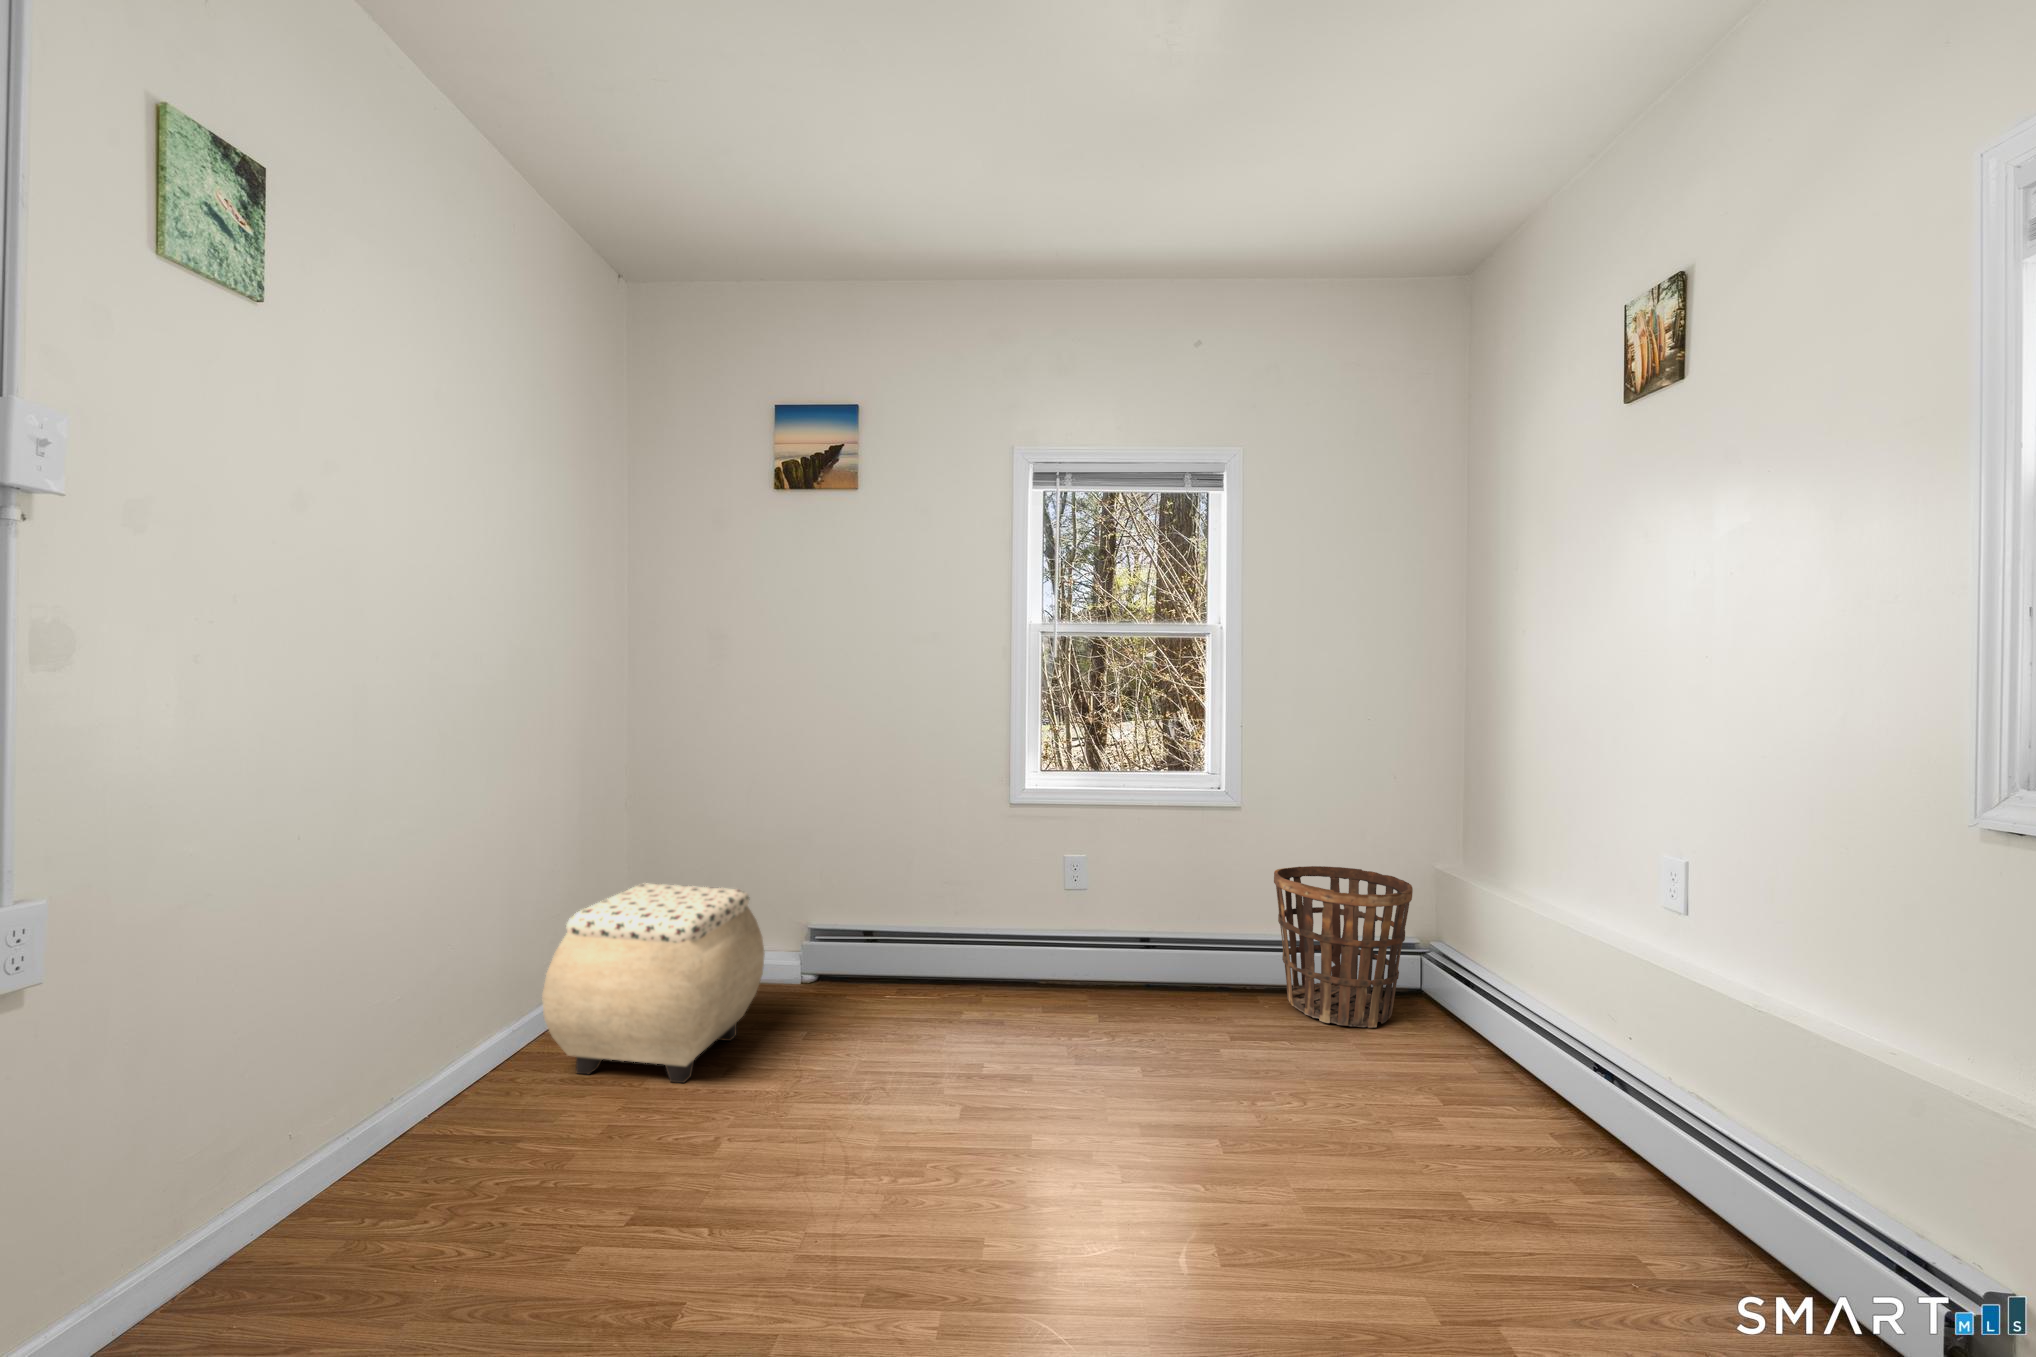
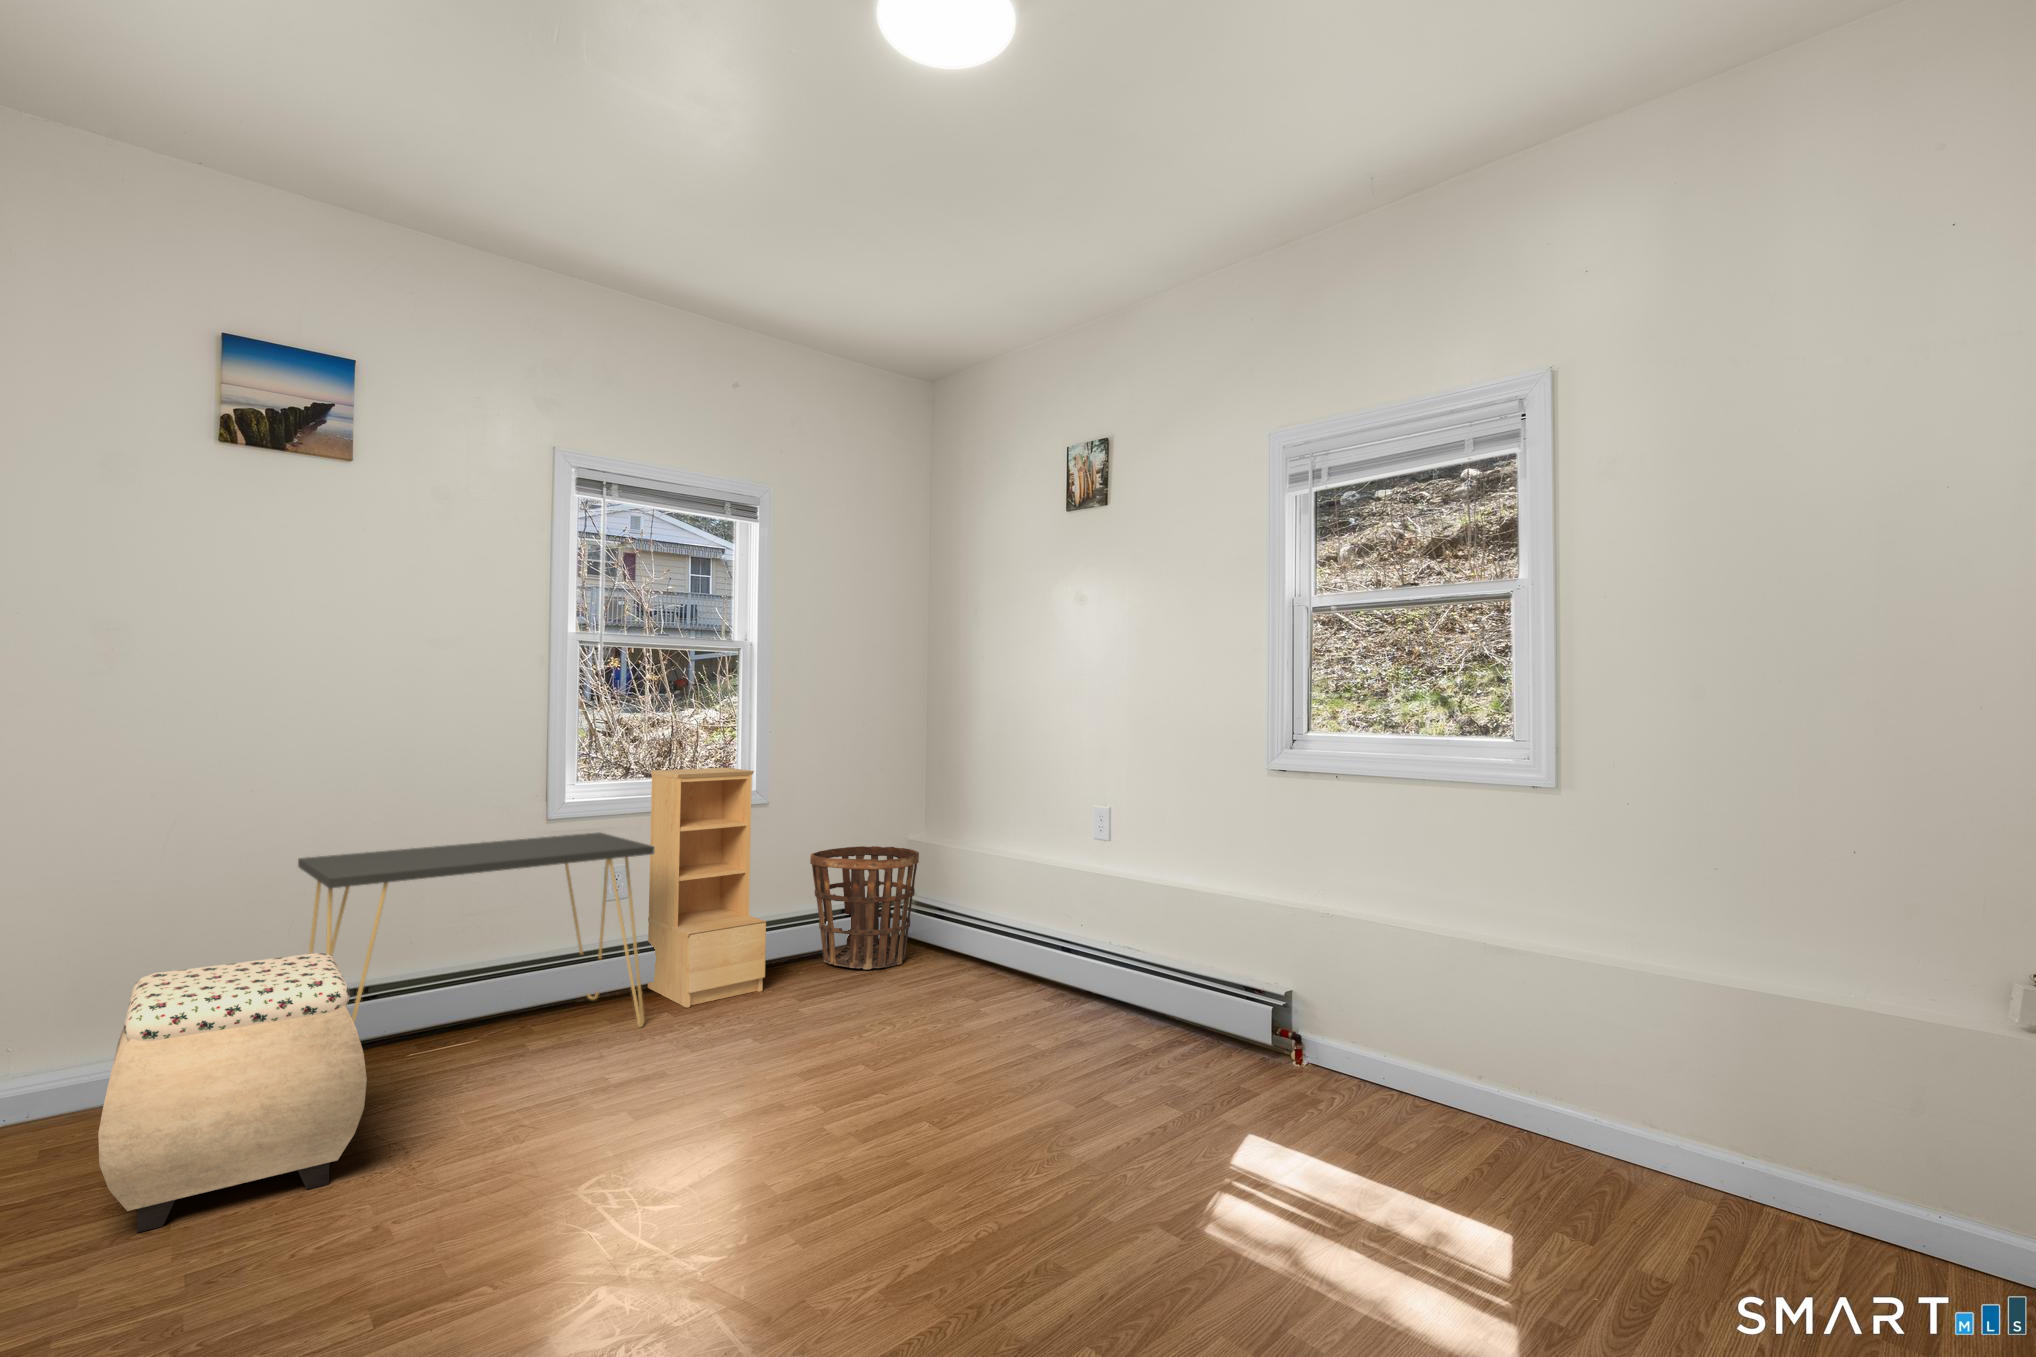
bookshelf: none [1096,759,1190,1013] -> present [648,768,766,1008]
desk: none [779,808,1051,1018] -> present [298,832,655,1027]

